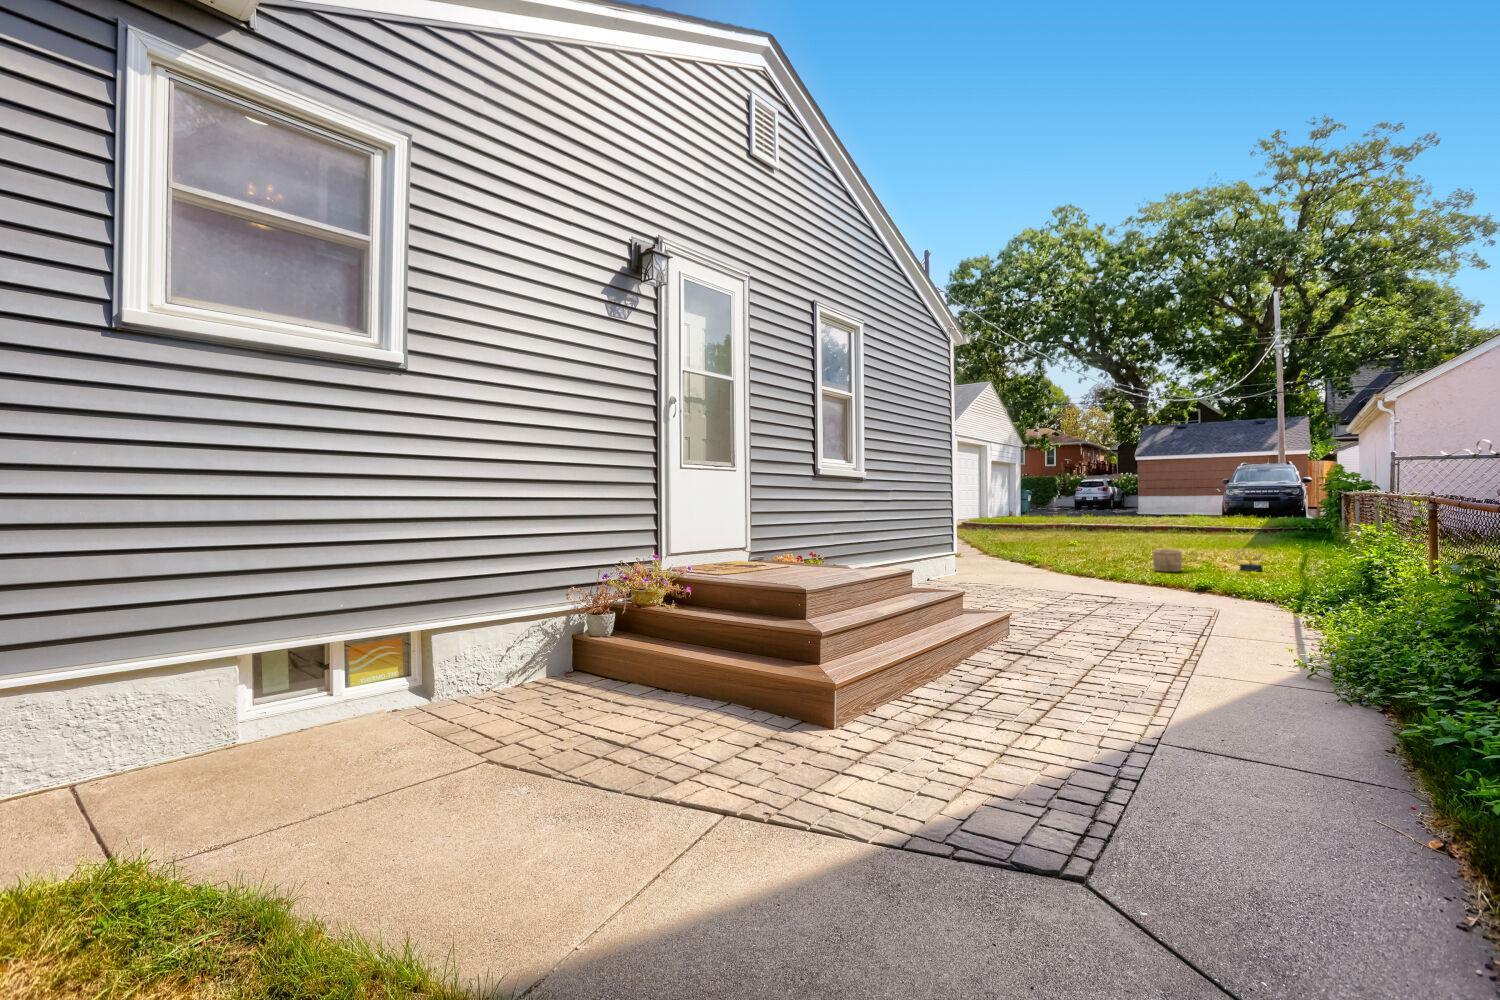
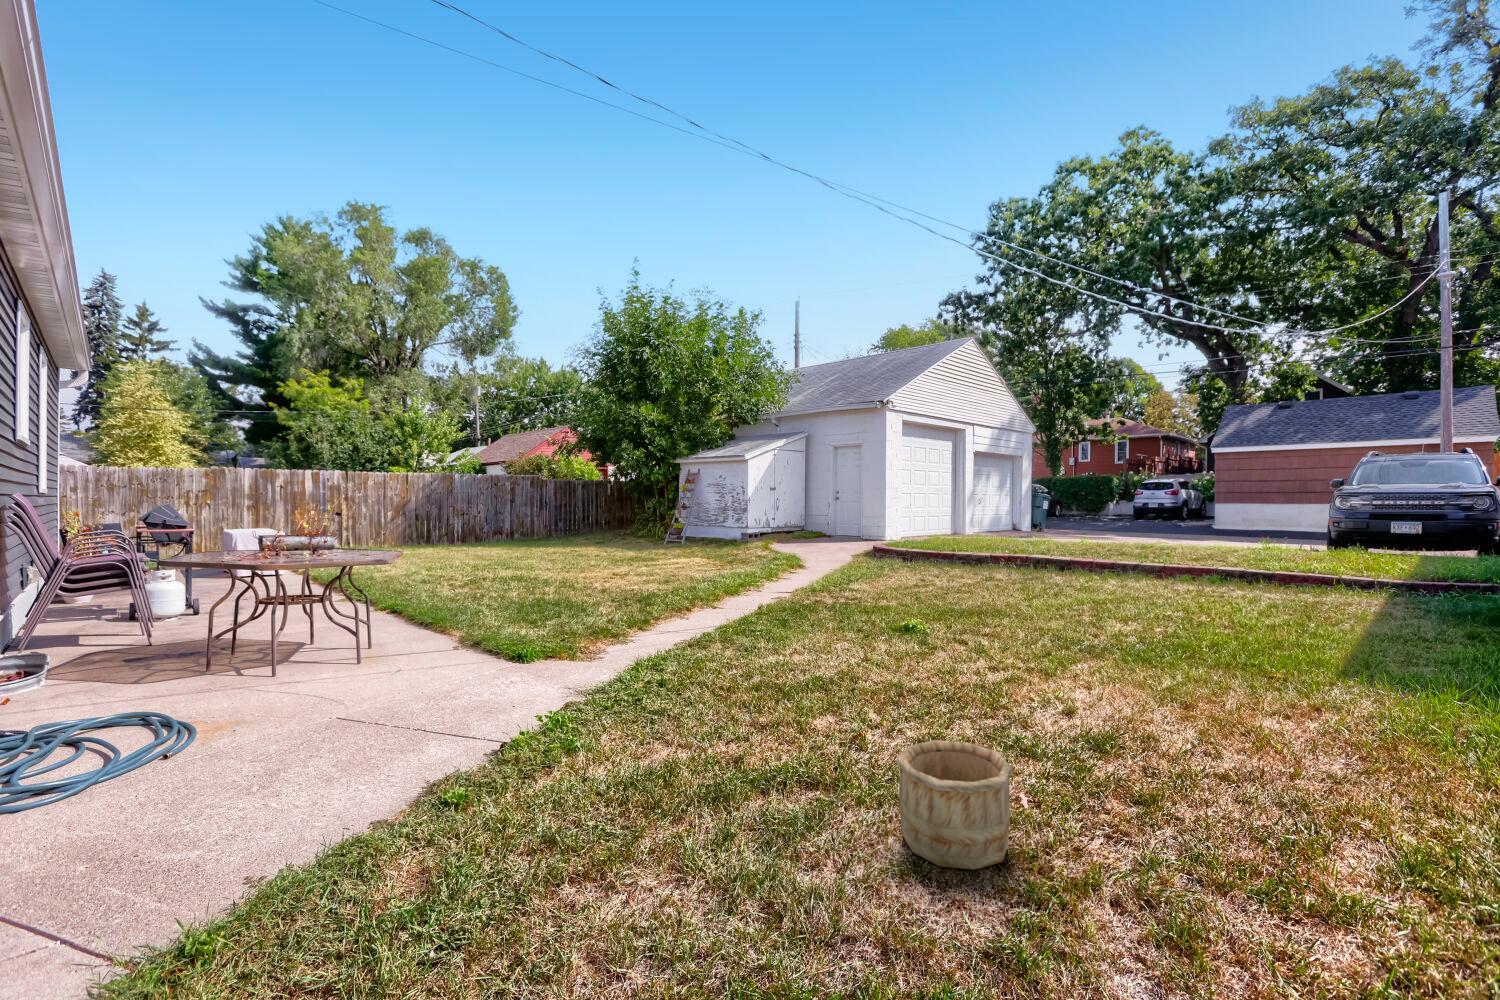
decorative plant: present [1237,548,1263,572] -> none [1255,772,1425,925]

